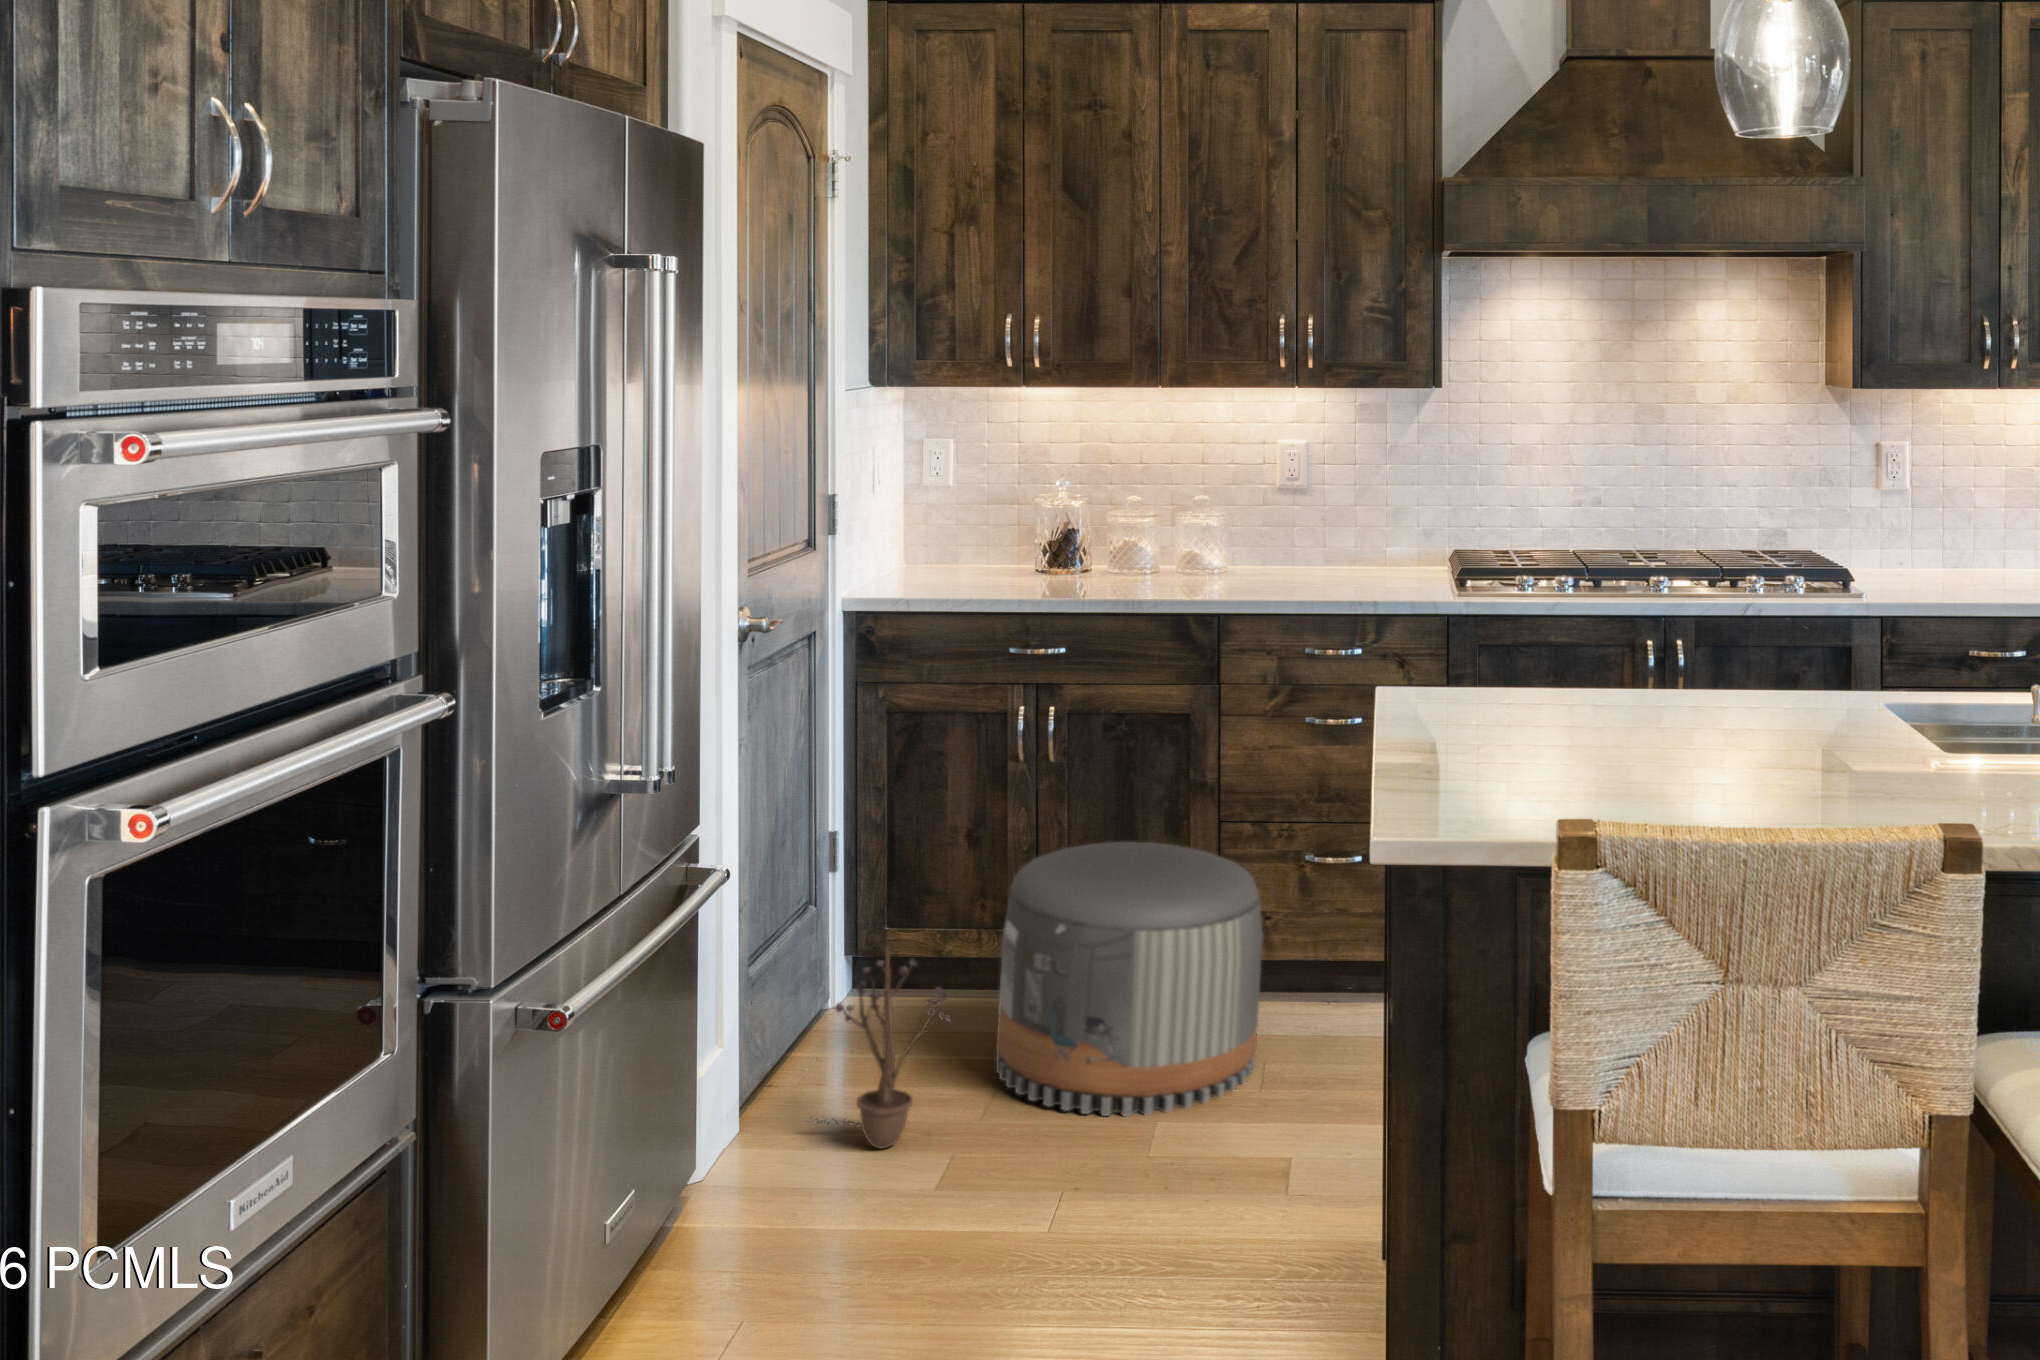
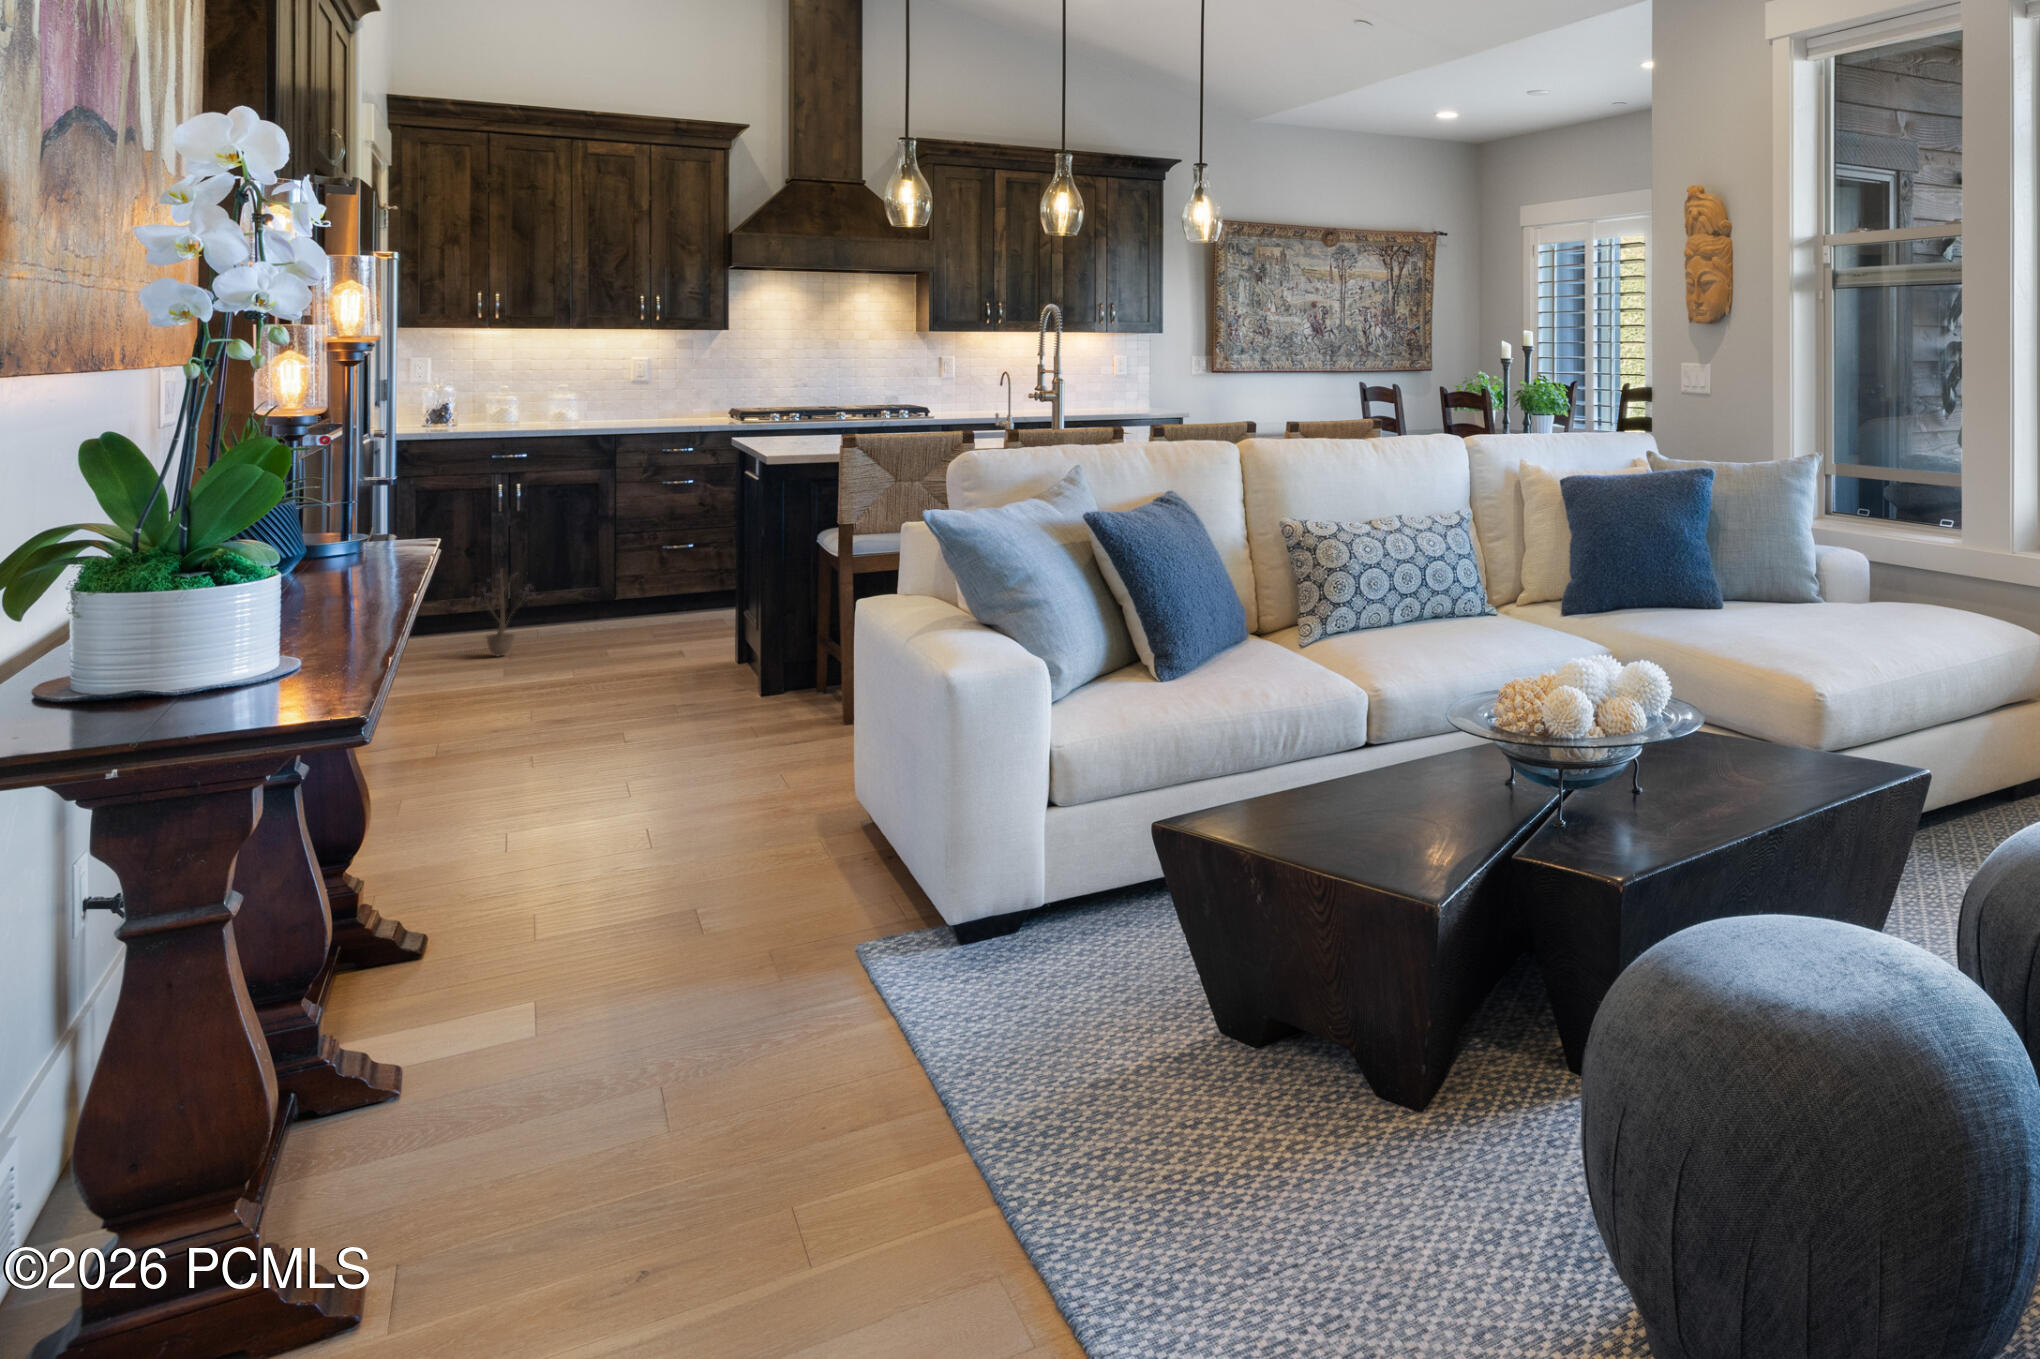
pouf: present [996,842,1263,1117] -> none [532,534,671,640]

